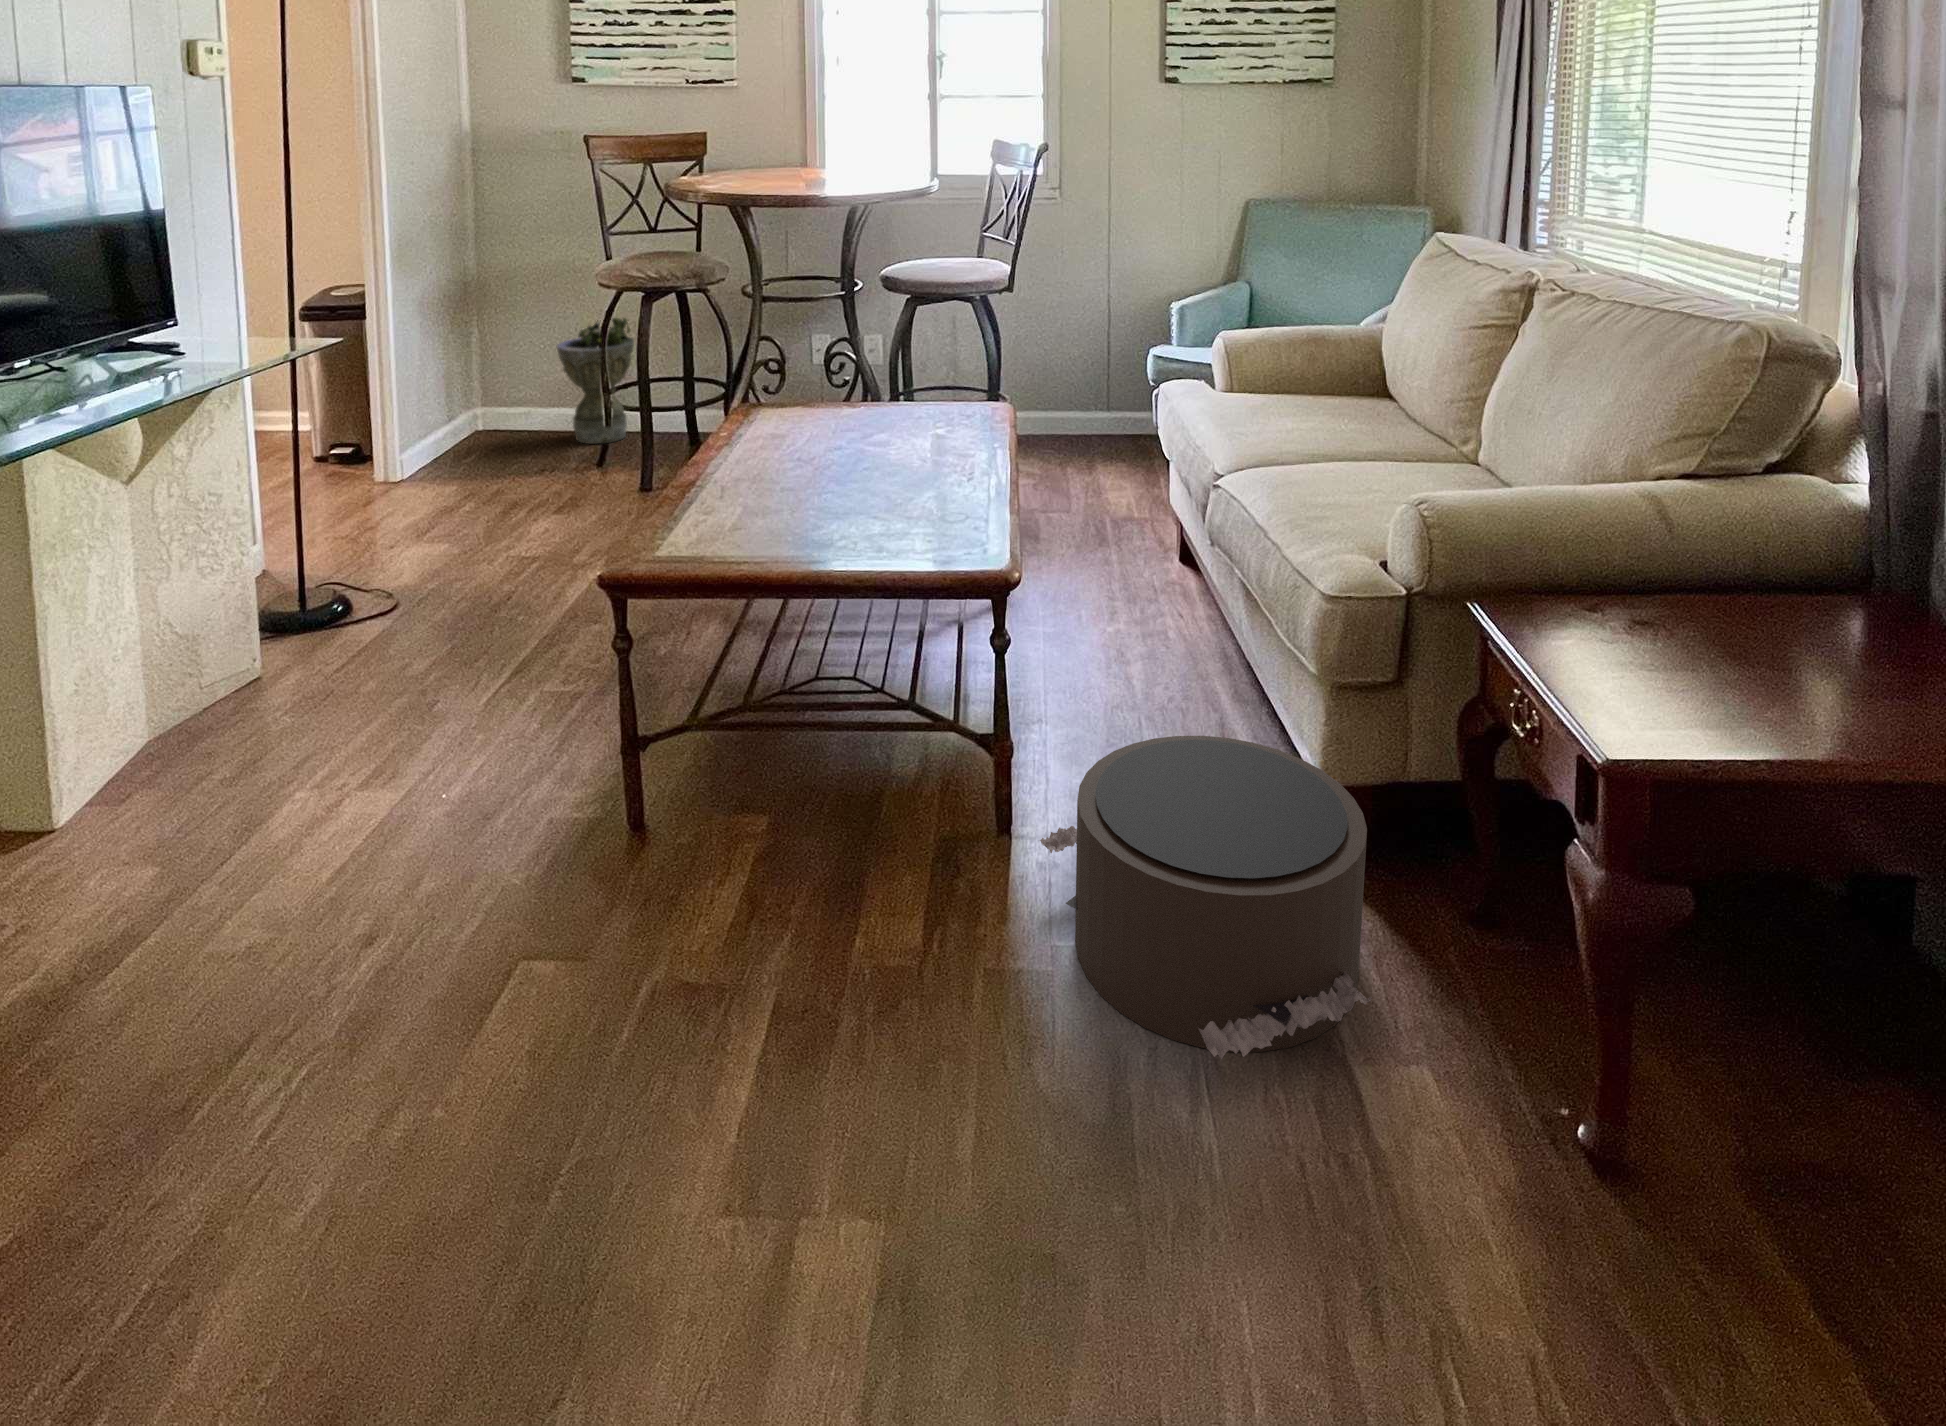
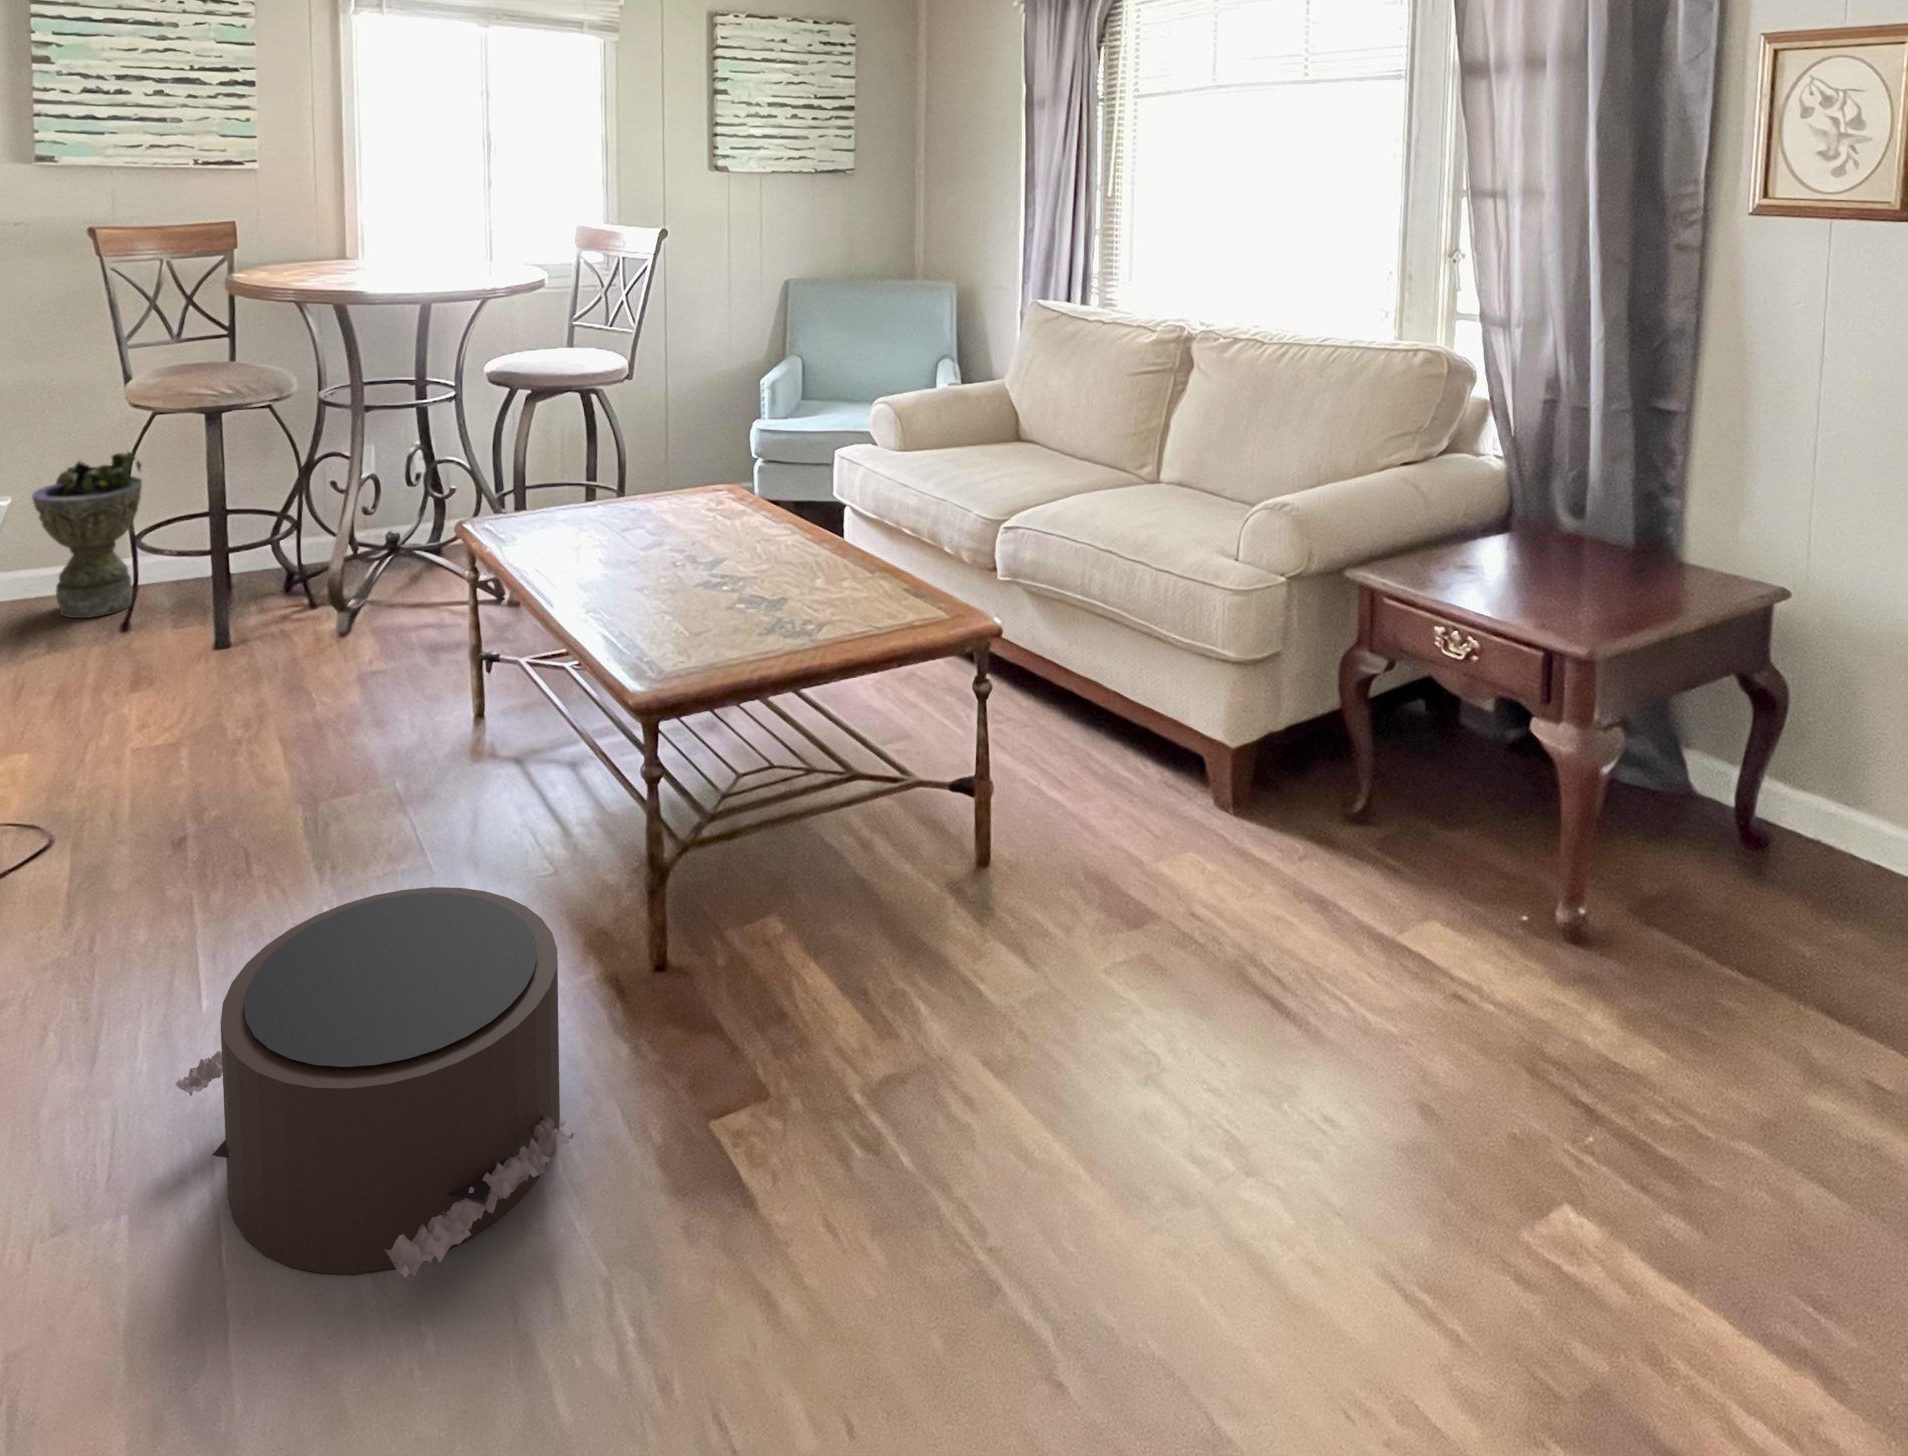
pouf: present [1040,736,1372,1059] -> present [175,887,574,1278]

